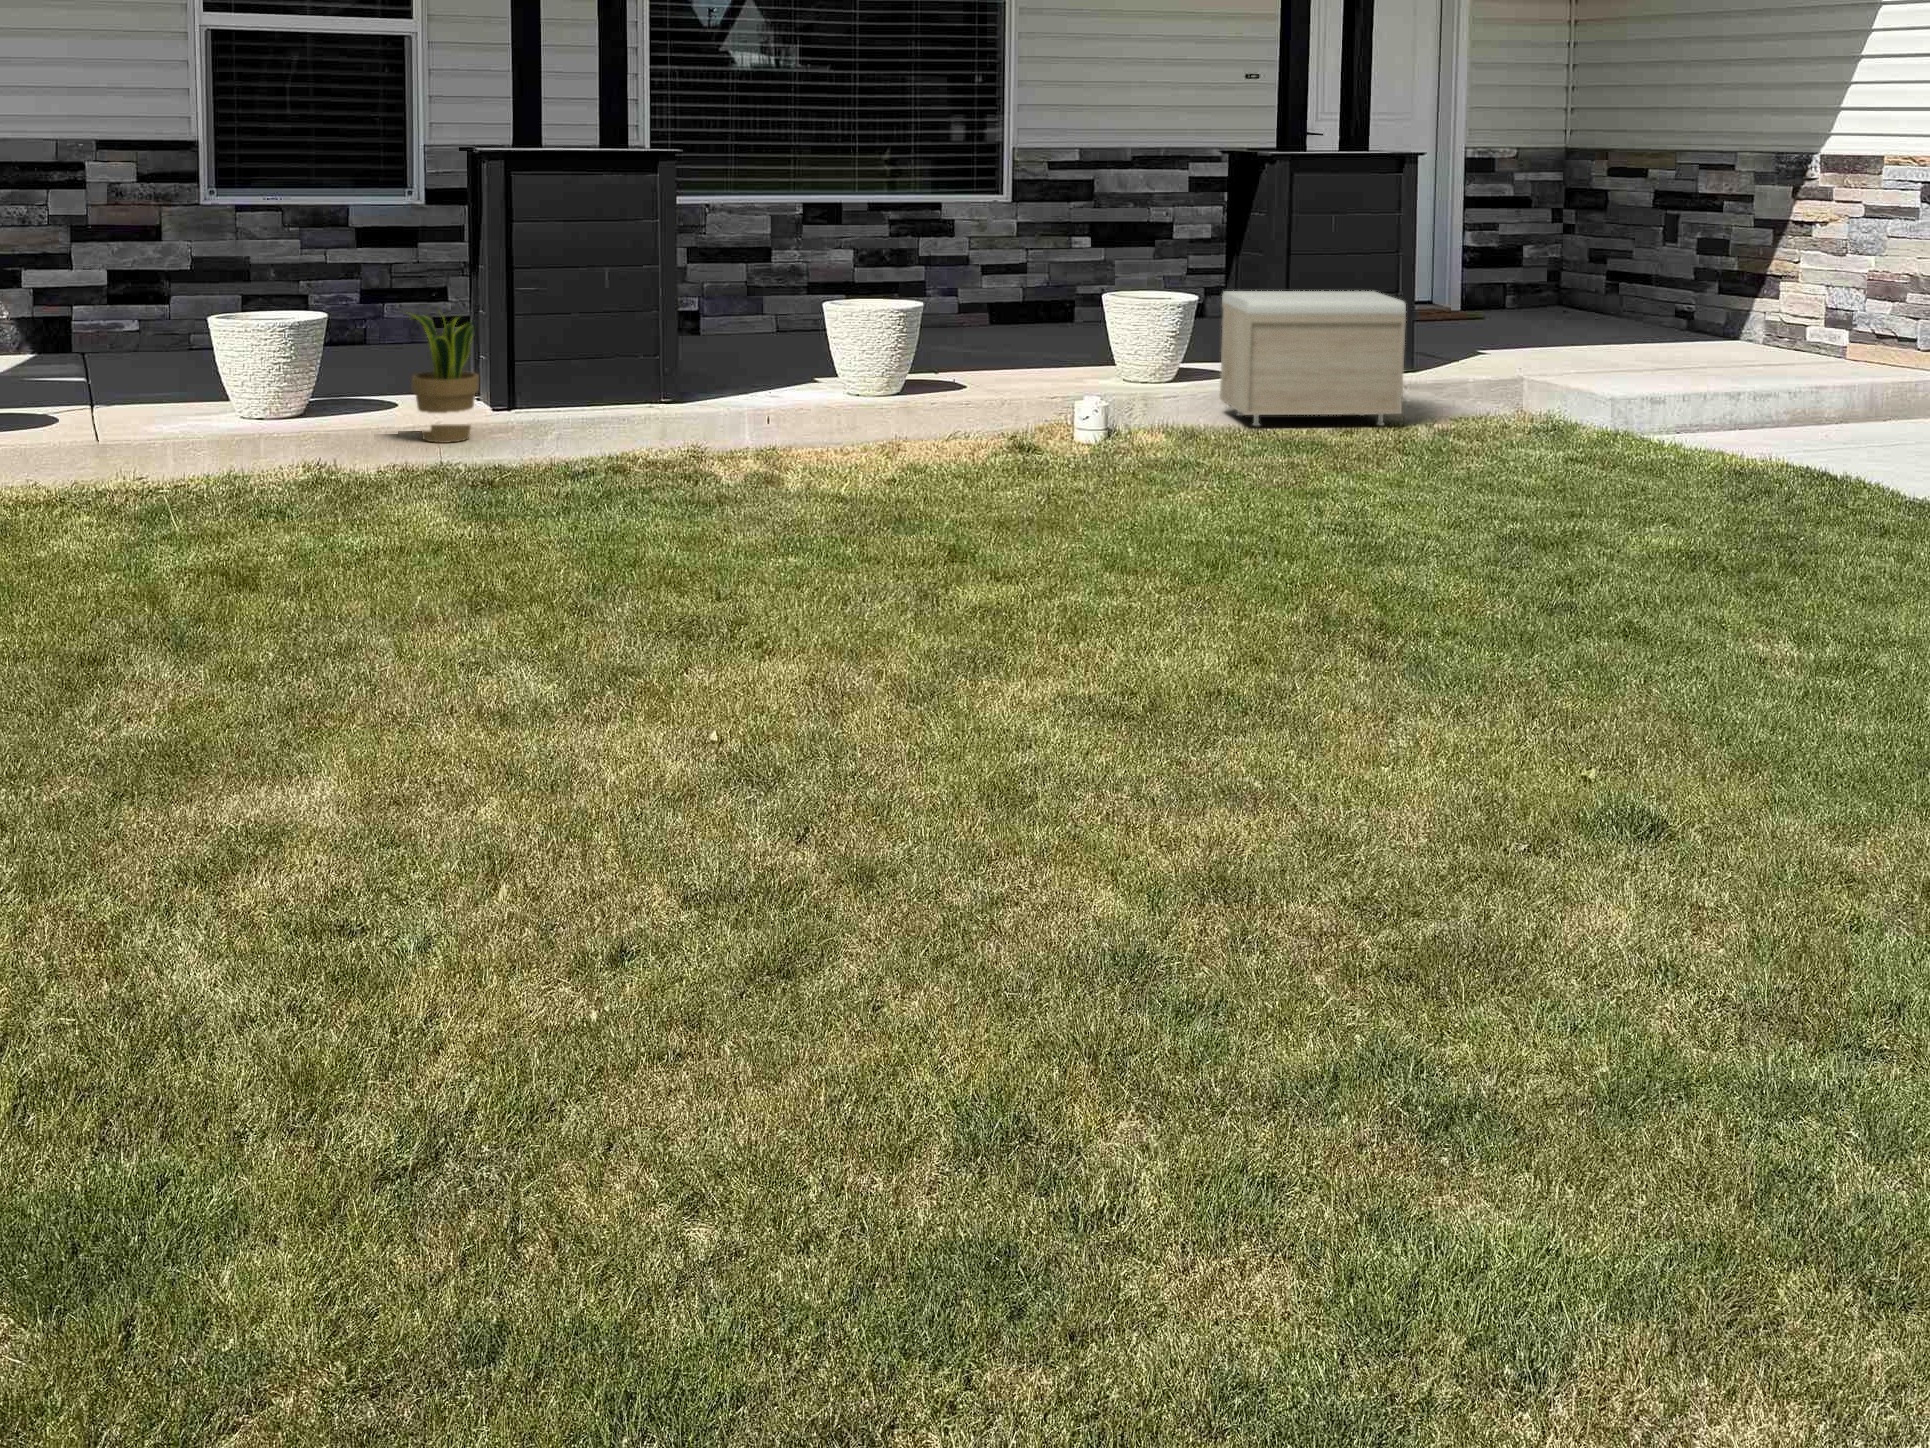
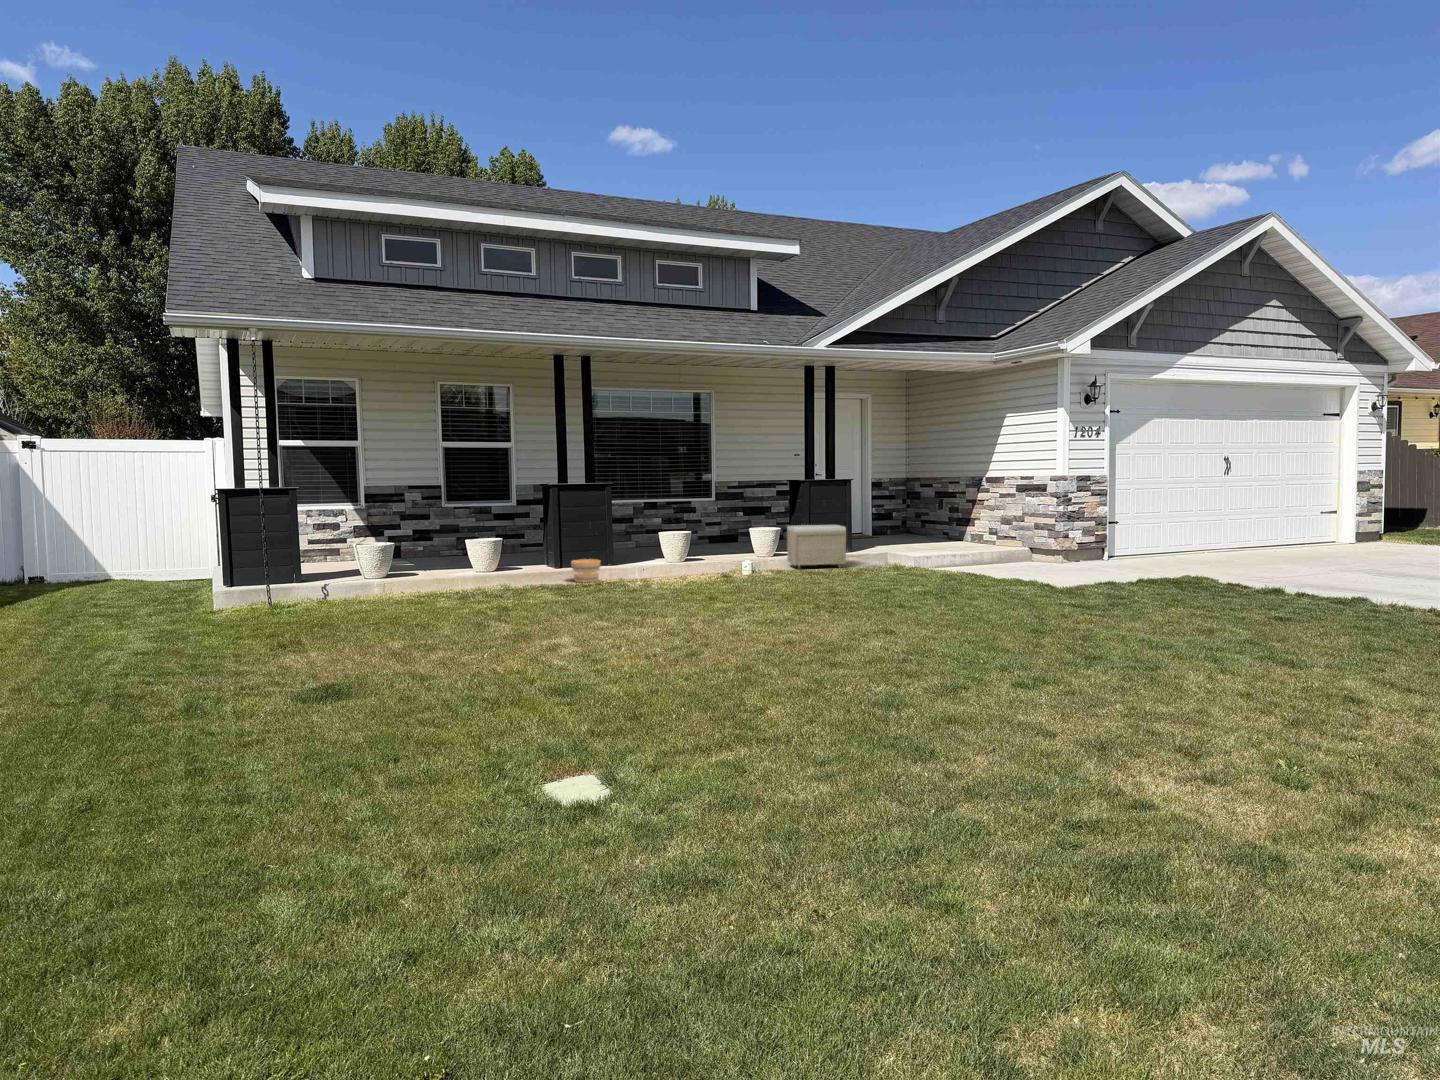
potted plant: present [403,308,479,443] -> none [521,537,547,580]
bucket: none [549,382,642,456] -> present [571,559,601,582]

